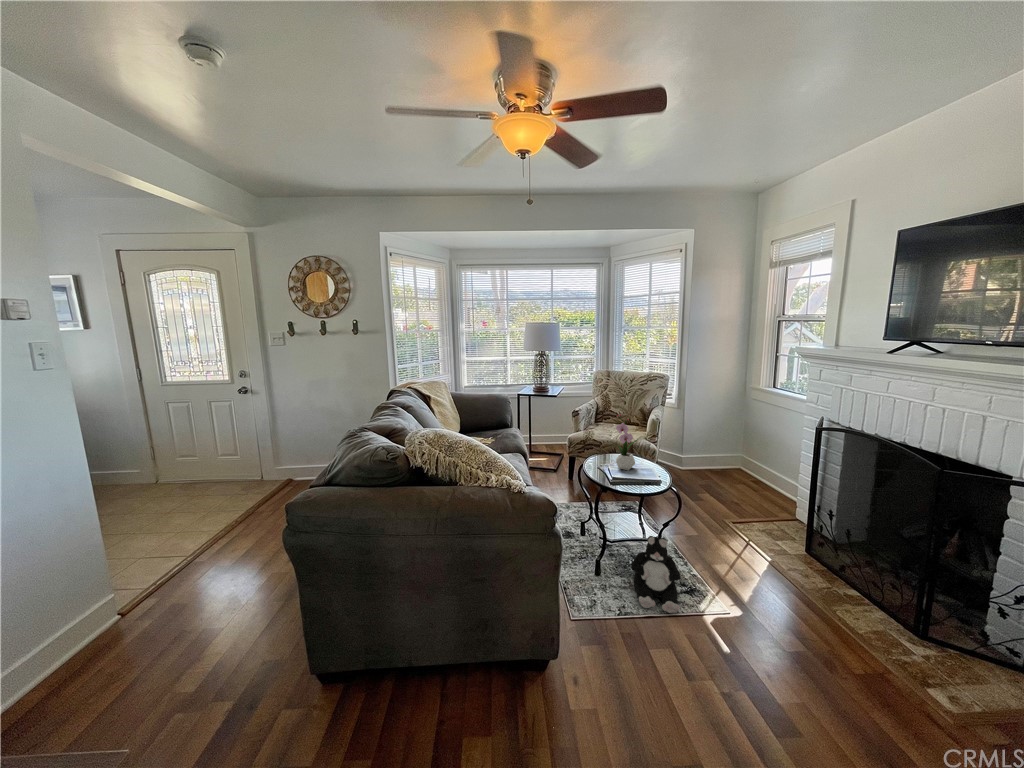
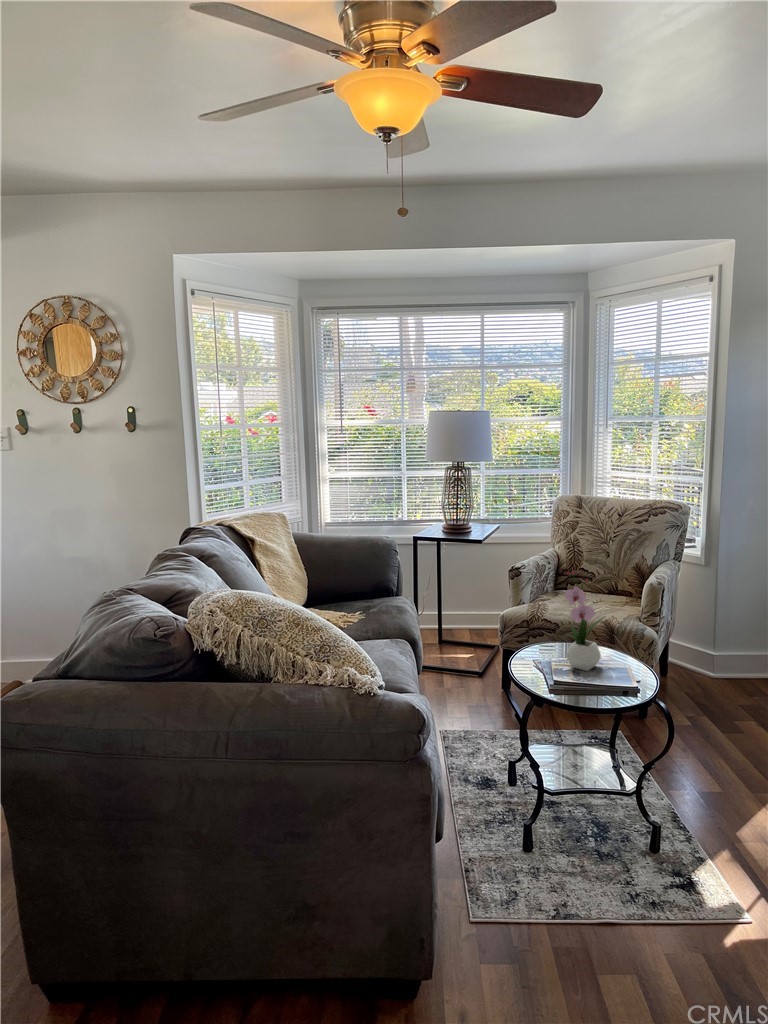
plush toy: present [631,536,681,613] -> none [583,785,670,920]

